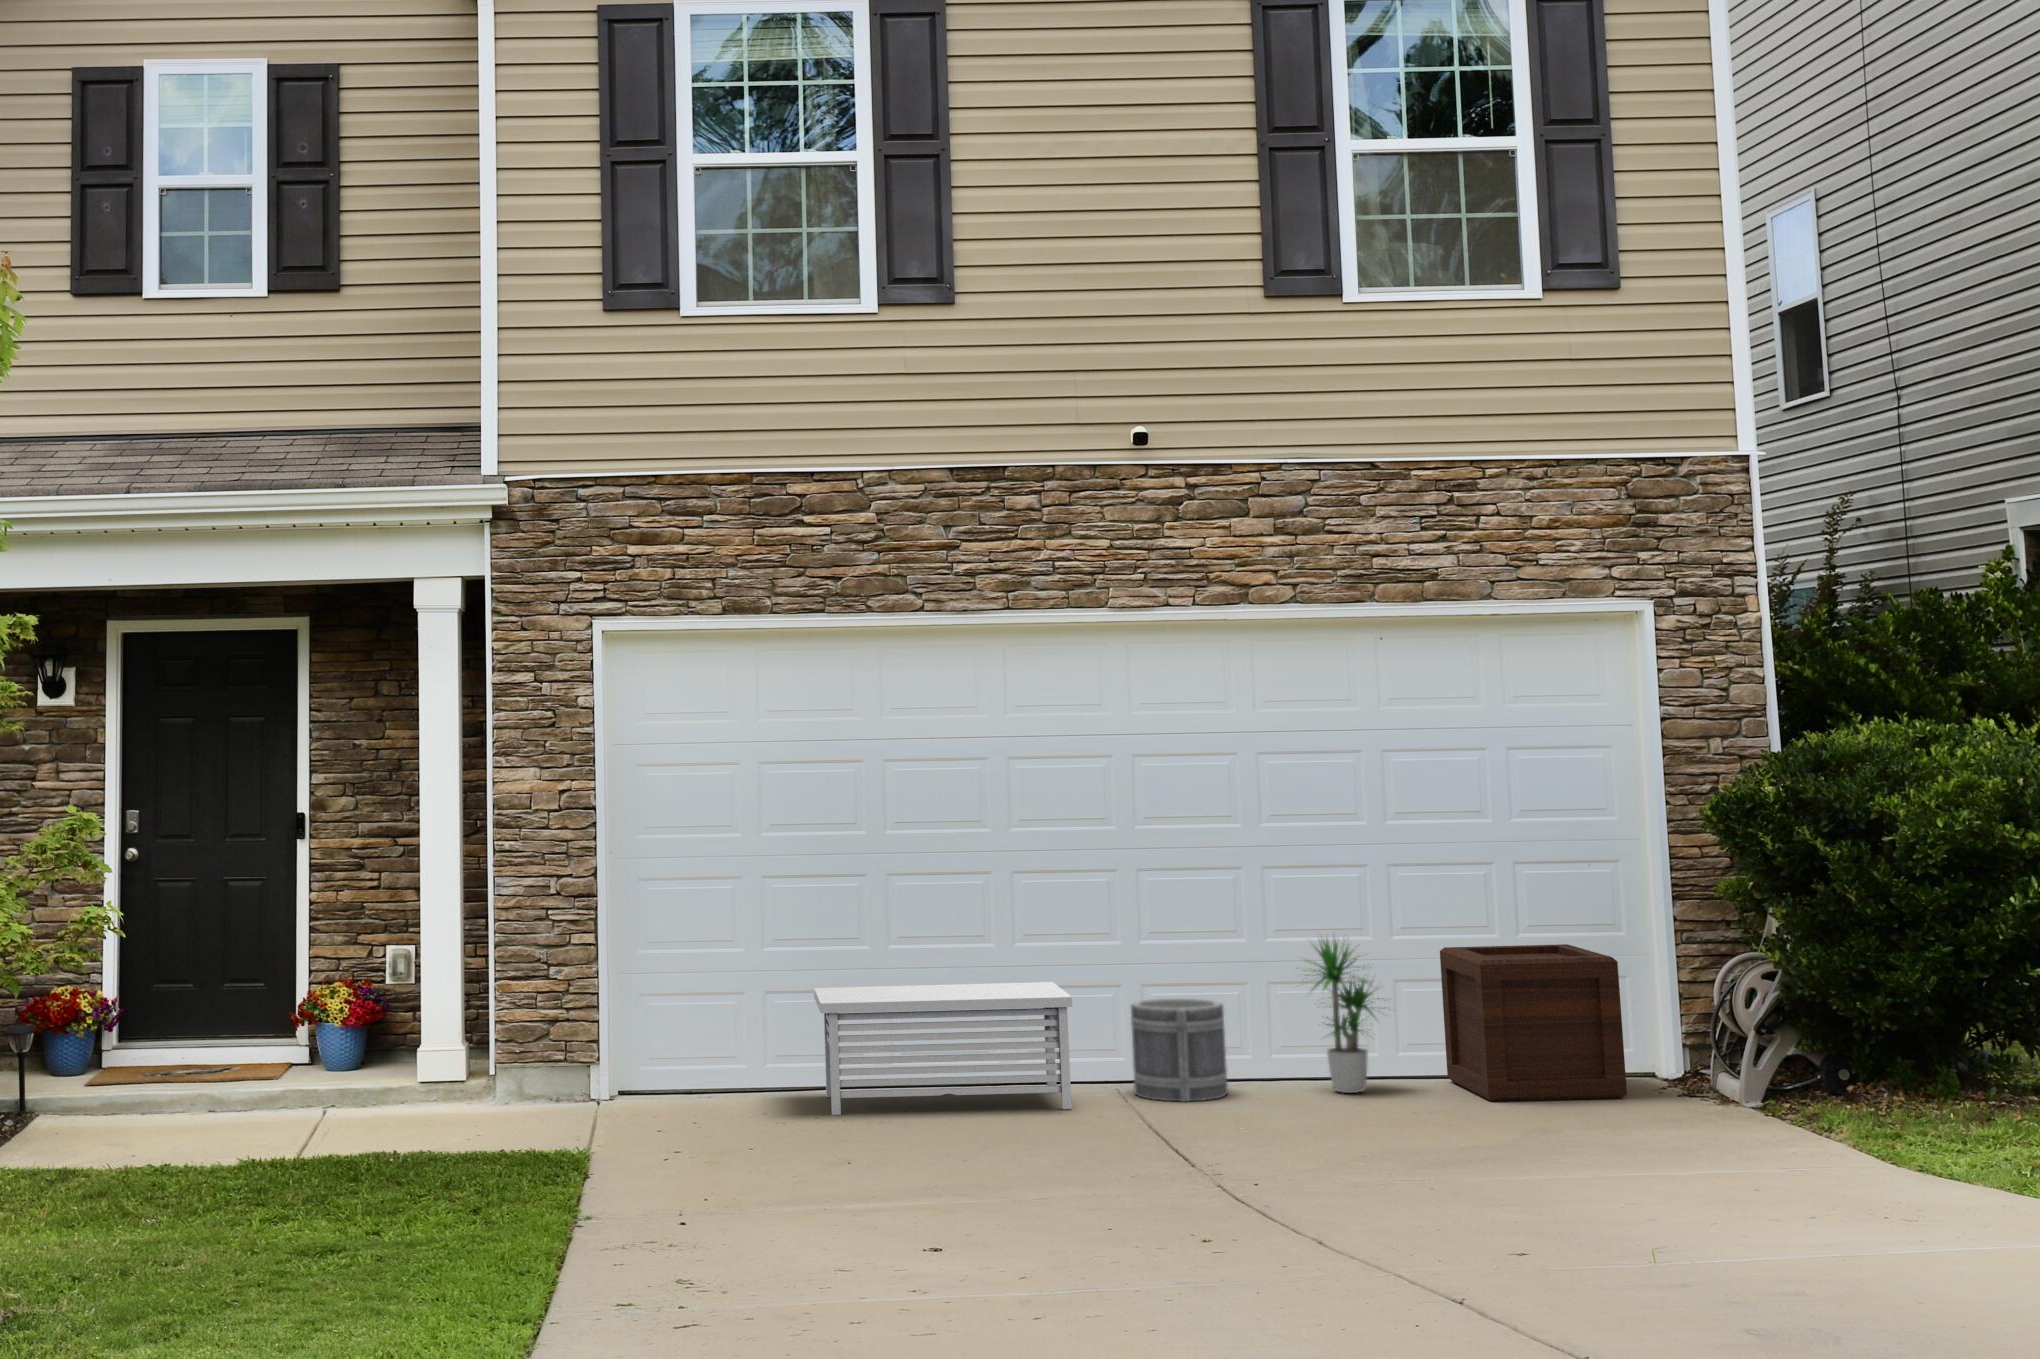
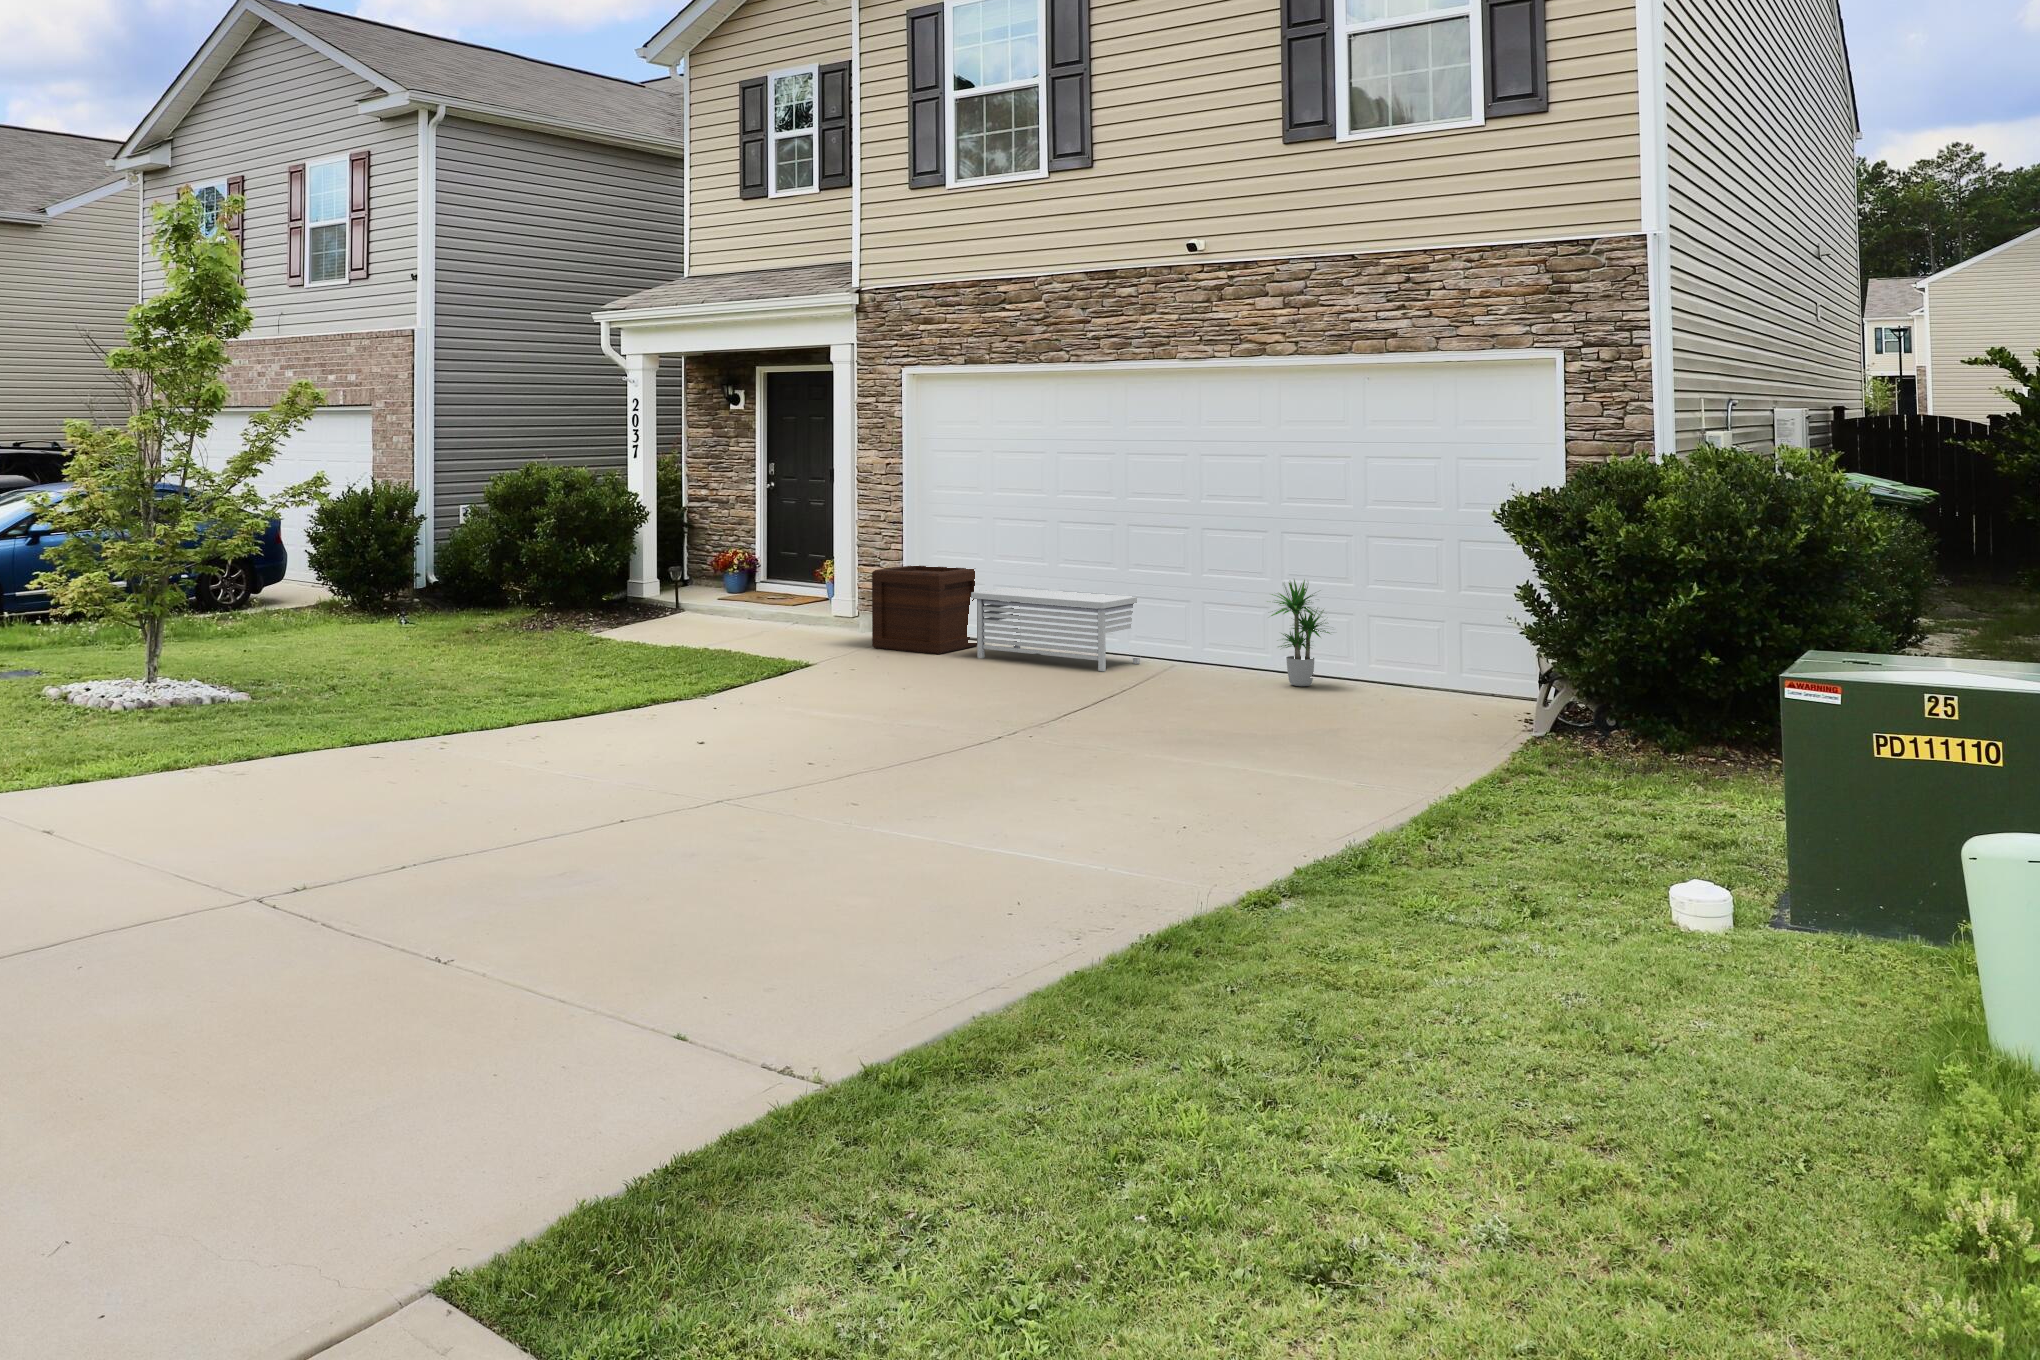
wooden crate: present [1440,944,1627,1102] -> present [872,565,977,654]
bucket: present [1131,998,1228,1102] -> none [1168,612,1229,678]

